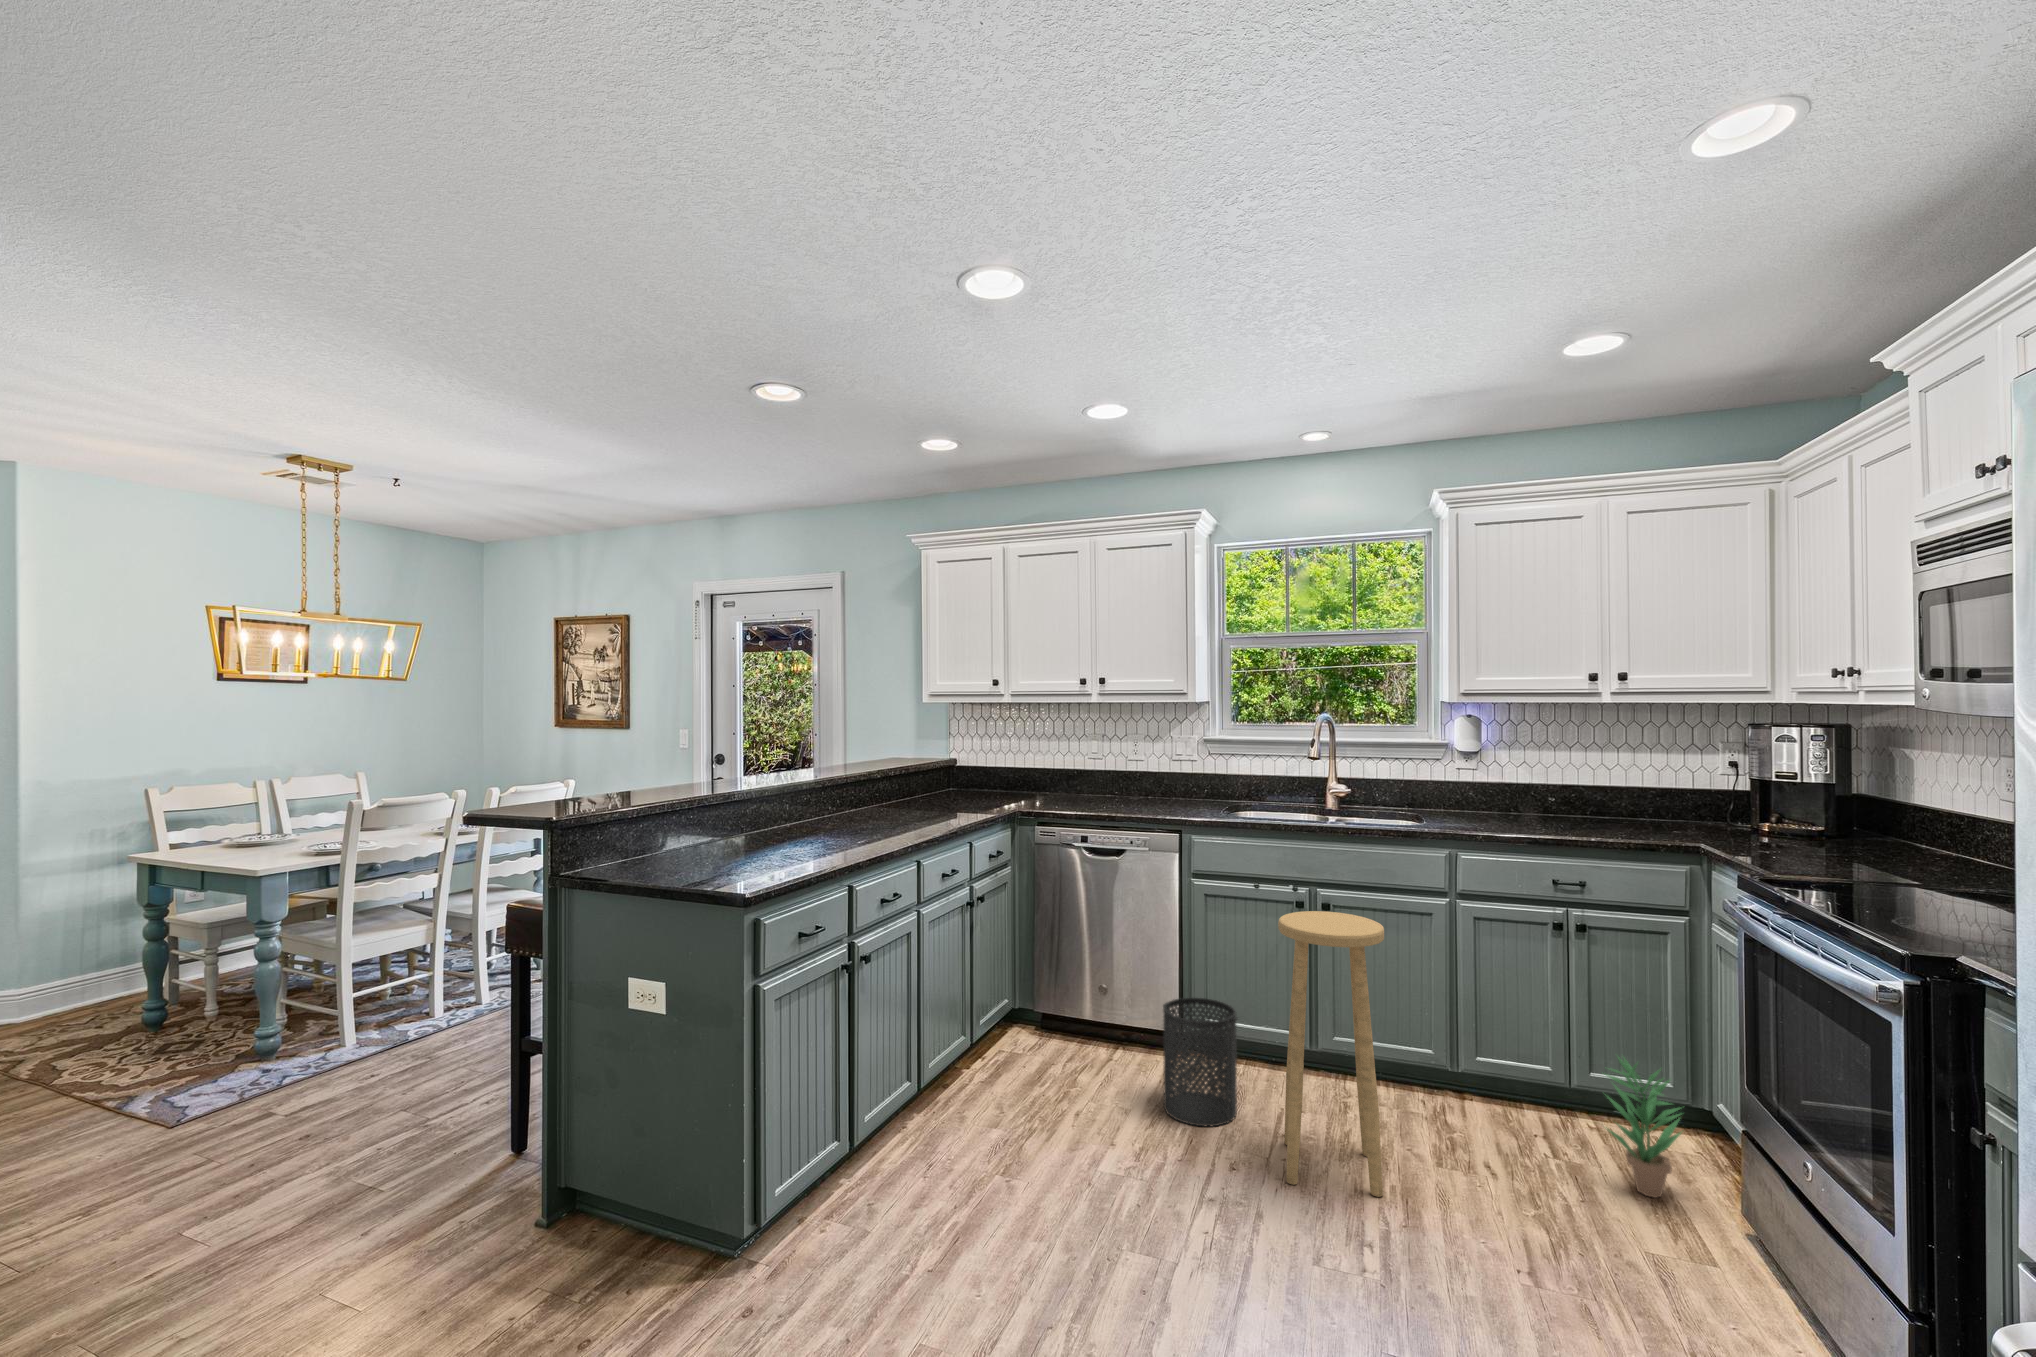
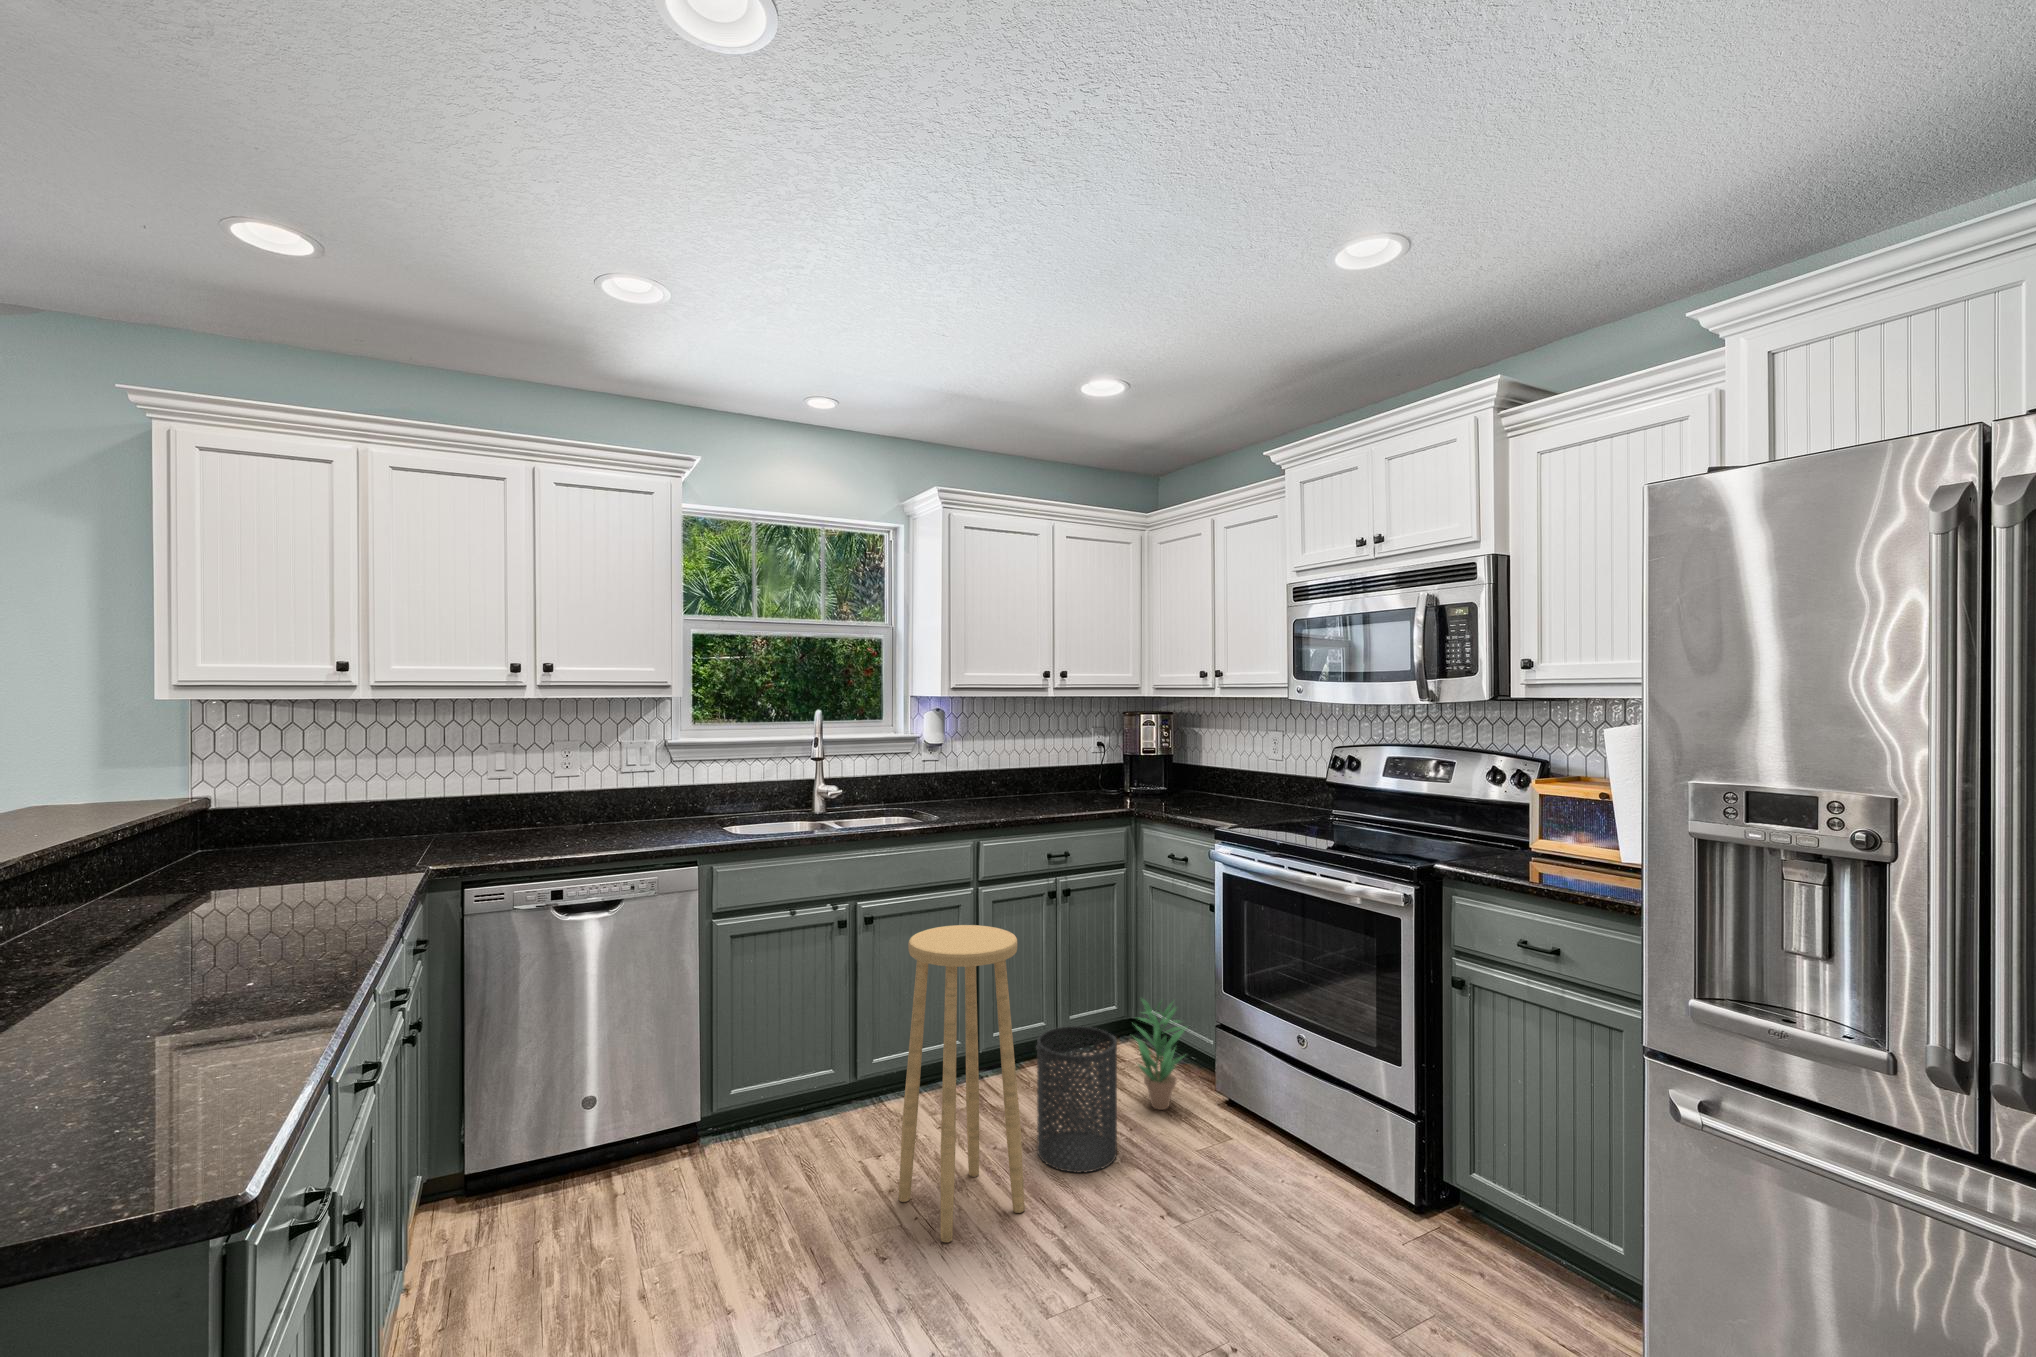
trash can: present [1163,997,1238,1127] -> present [1036,1026,1117,1173]

